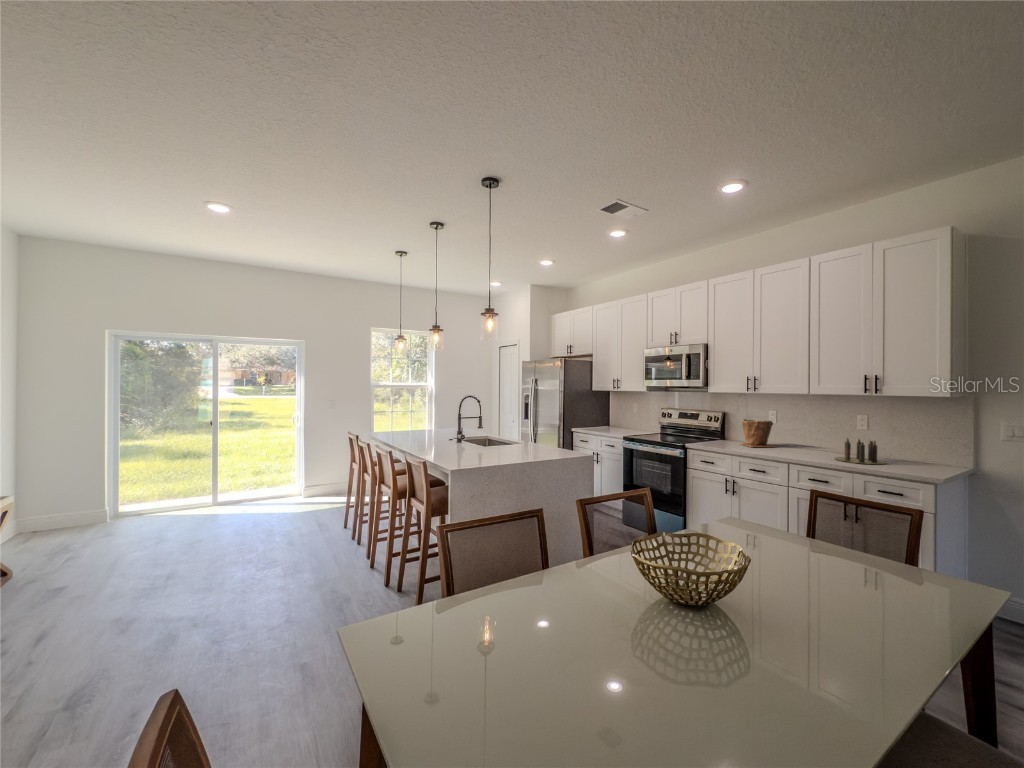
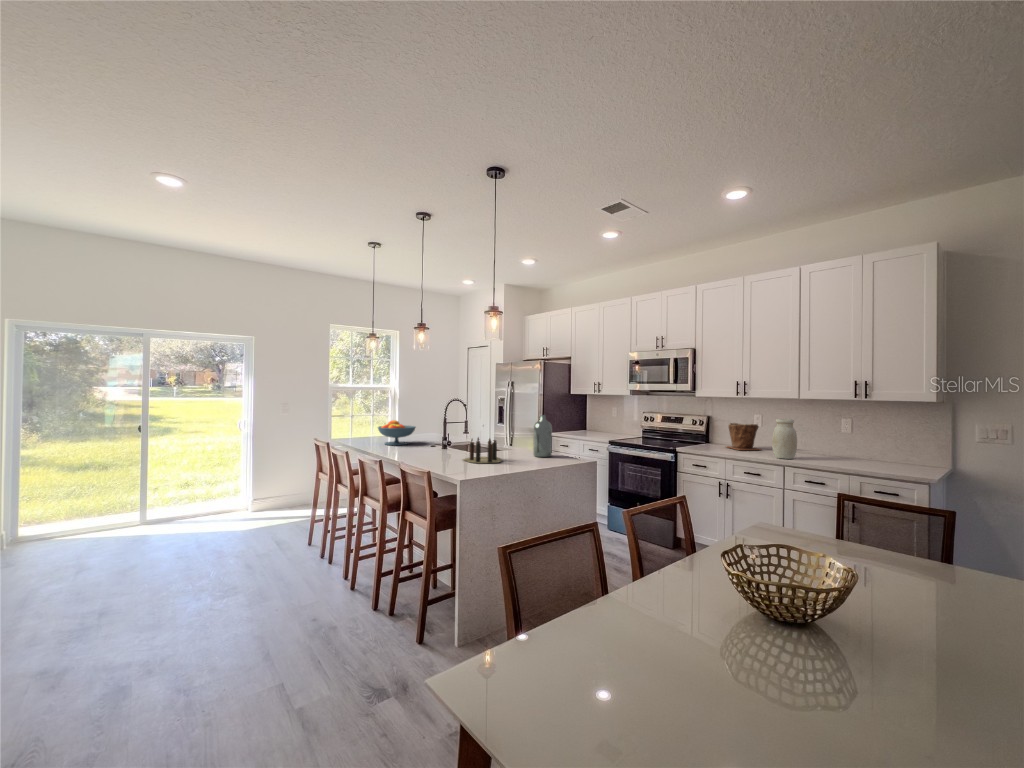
bottle: none [535,412,553,452] -> present [533,415,552,457]
fruit bowl: none [398,416,433,439] -> present [378,420,416,445]
jar: none [780,416,805,456] -> present [772,419,797,459]
candle: present [835,438,886,464] -> present [463,438,502,463]

